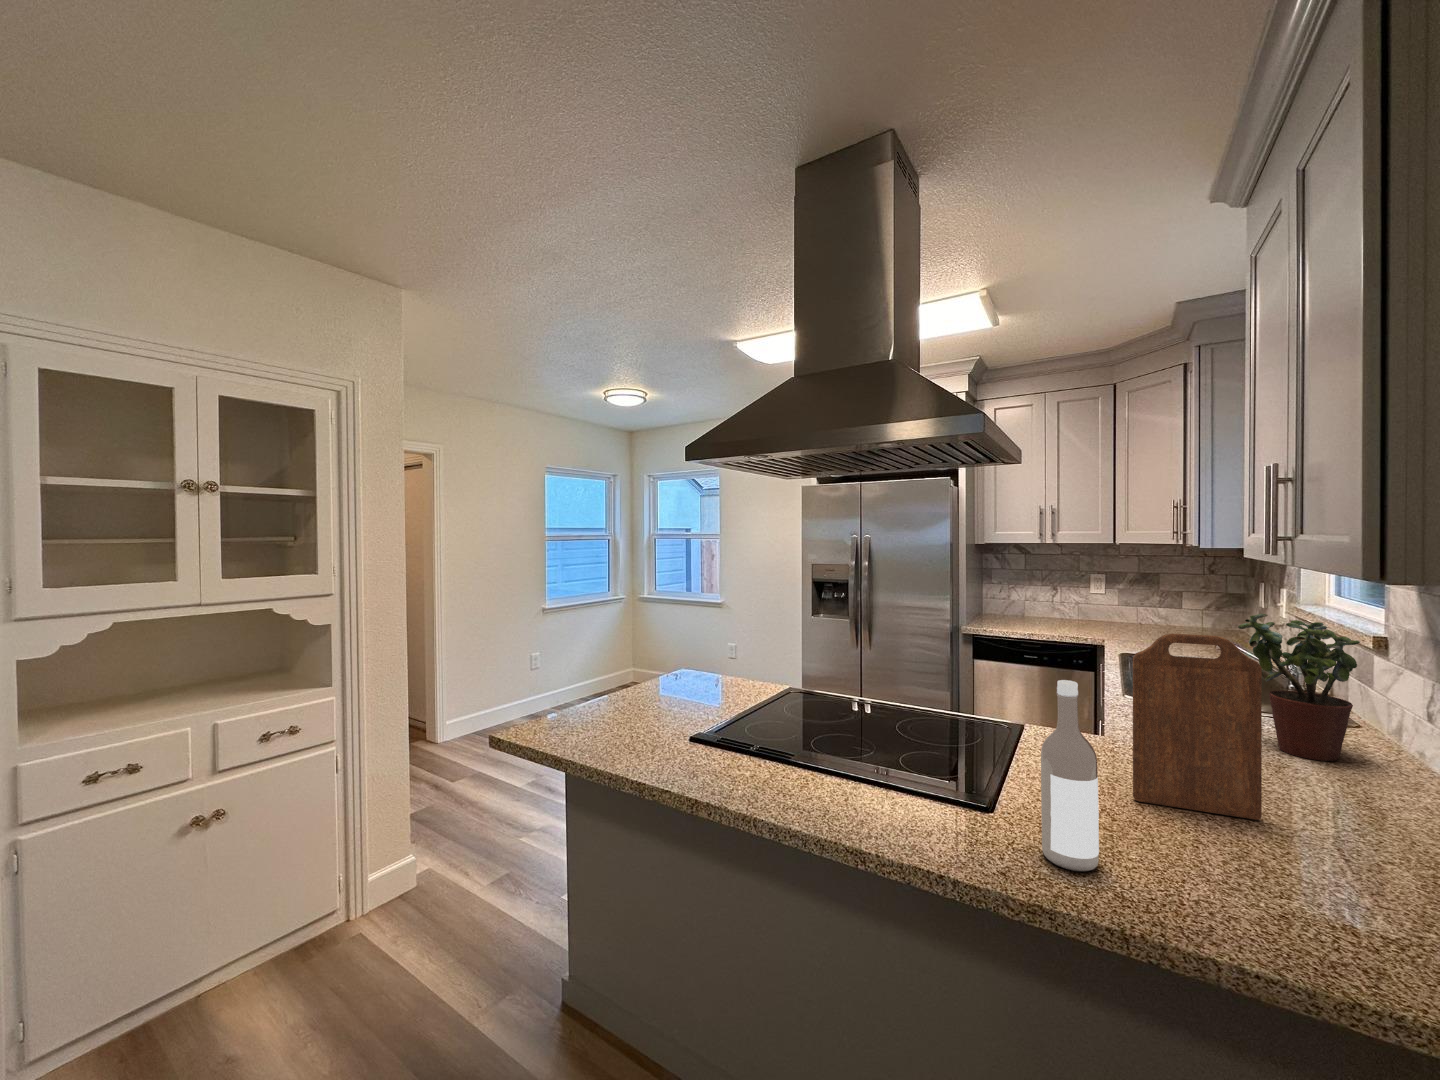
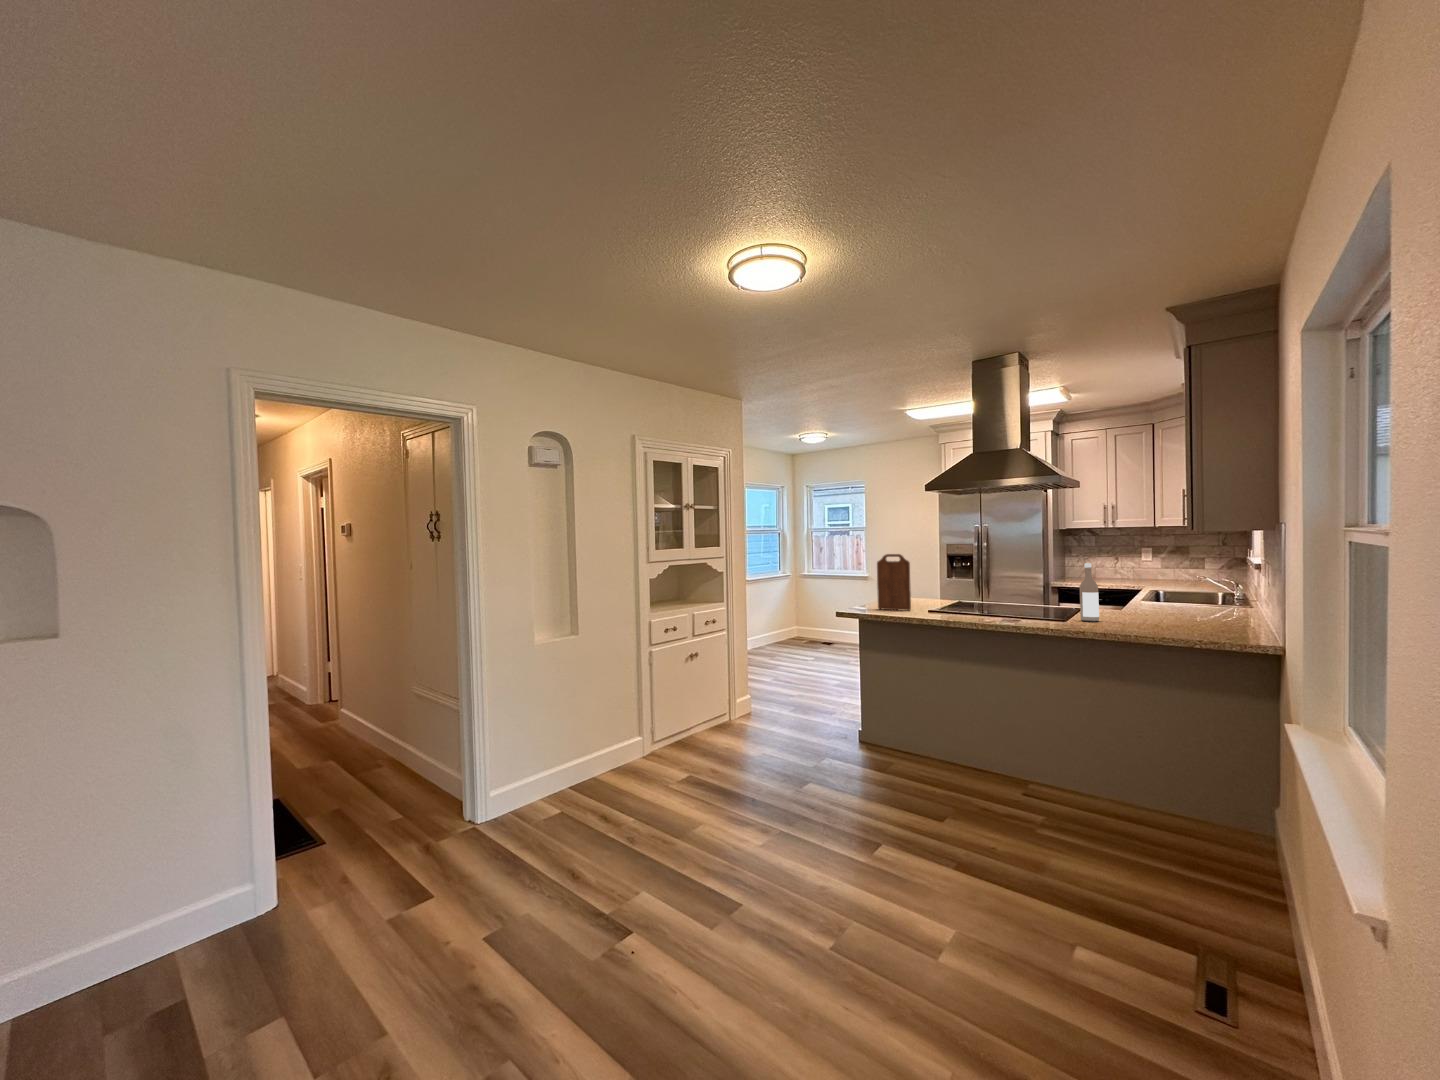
potted plant: present [1238,614,1360,761] -> none [1182,551,1230,611]
cutting board: present [1133,633,1262,820] -> present [877,554,911,611]

